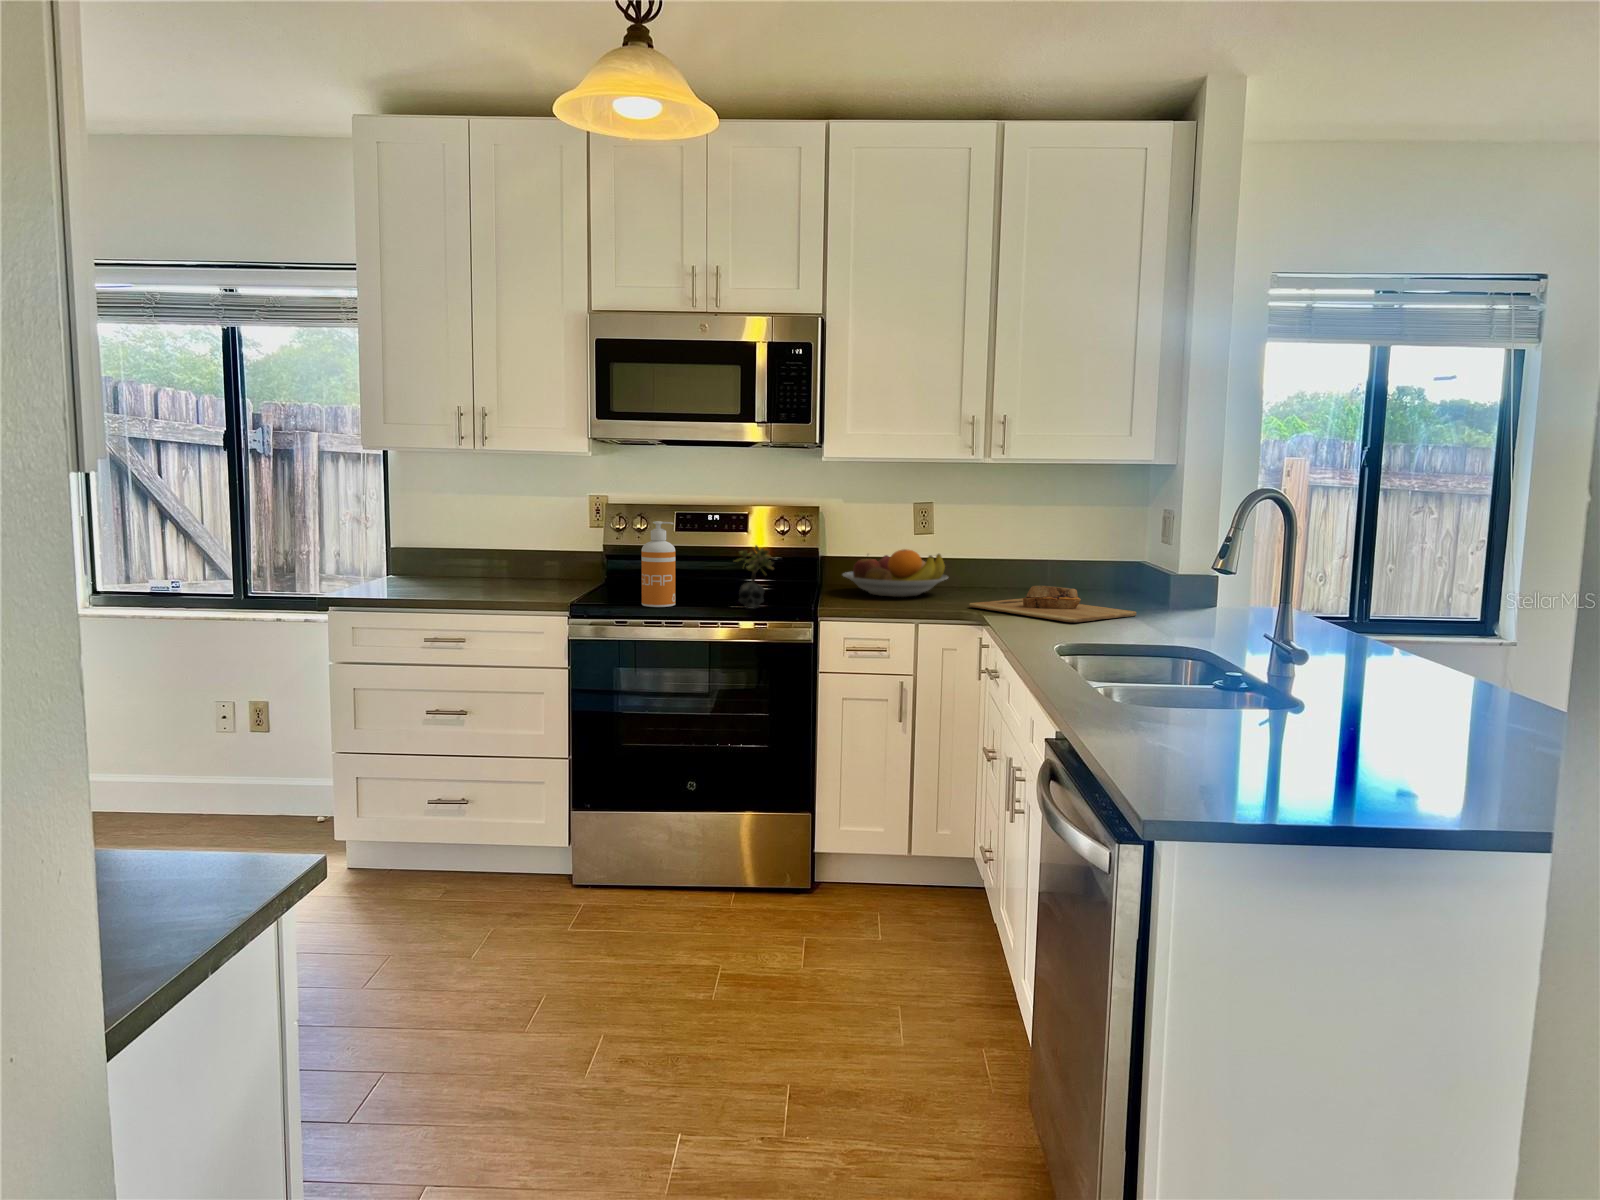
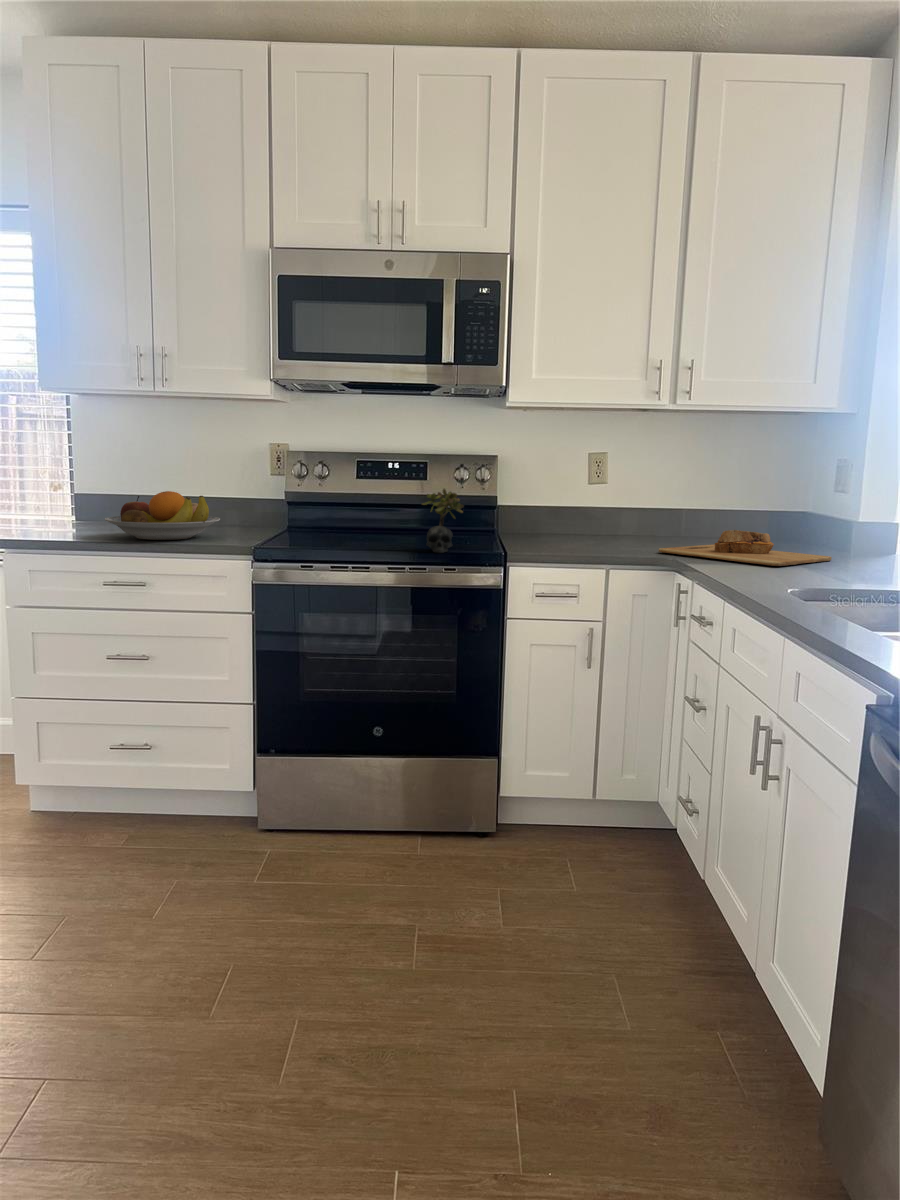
soap dispenser: present [641,521,676,607] -> none [327,463,362,551]
fruit bowl: present [843,549,948,597] -> present [105,491,220,540]

